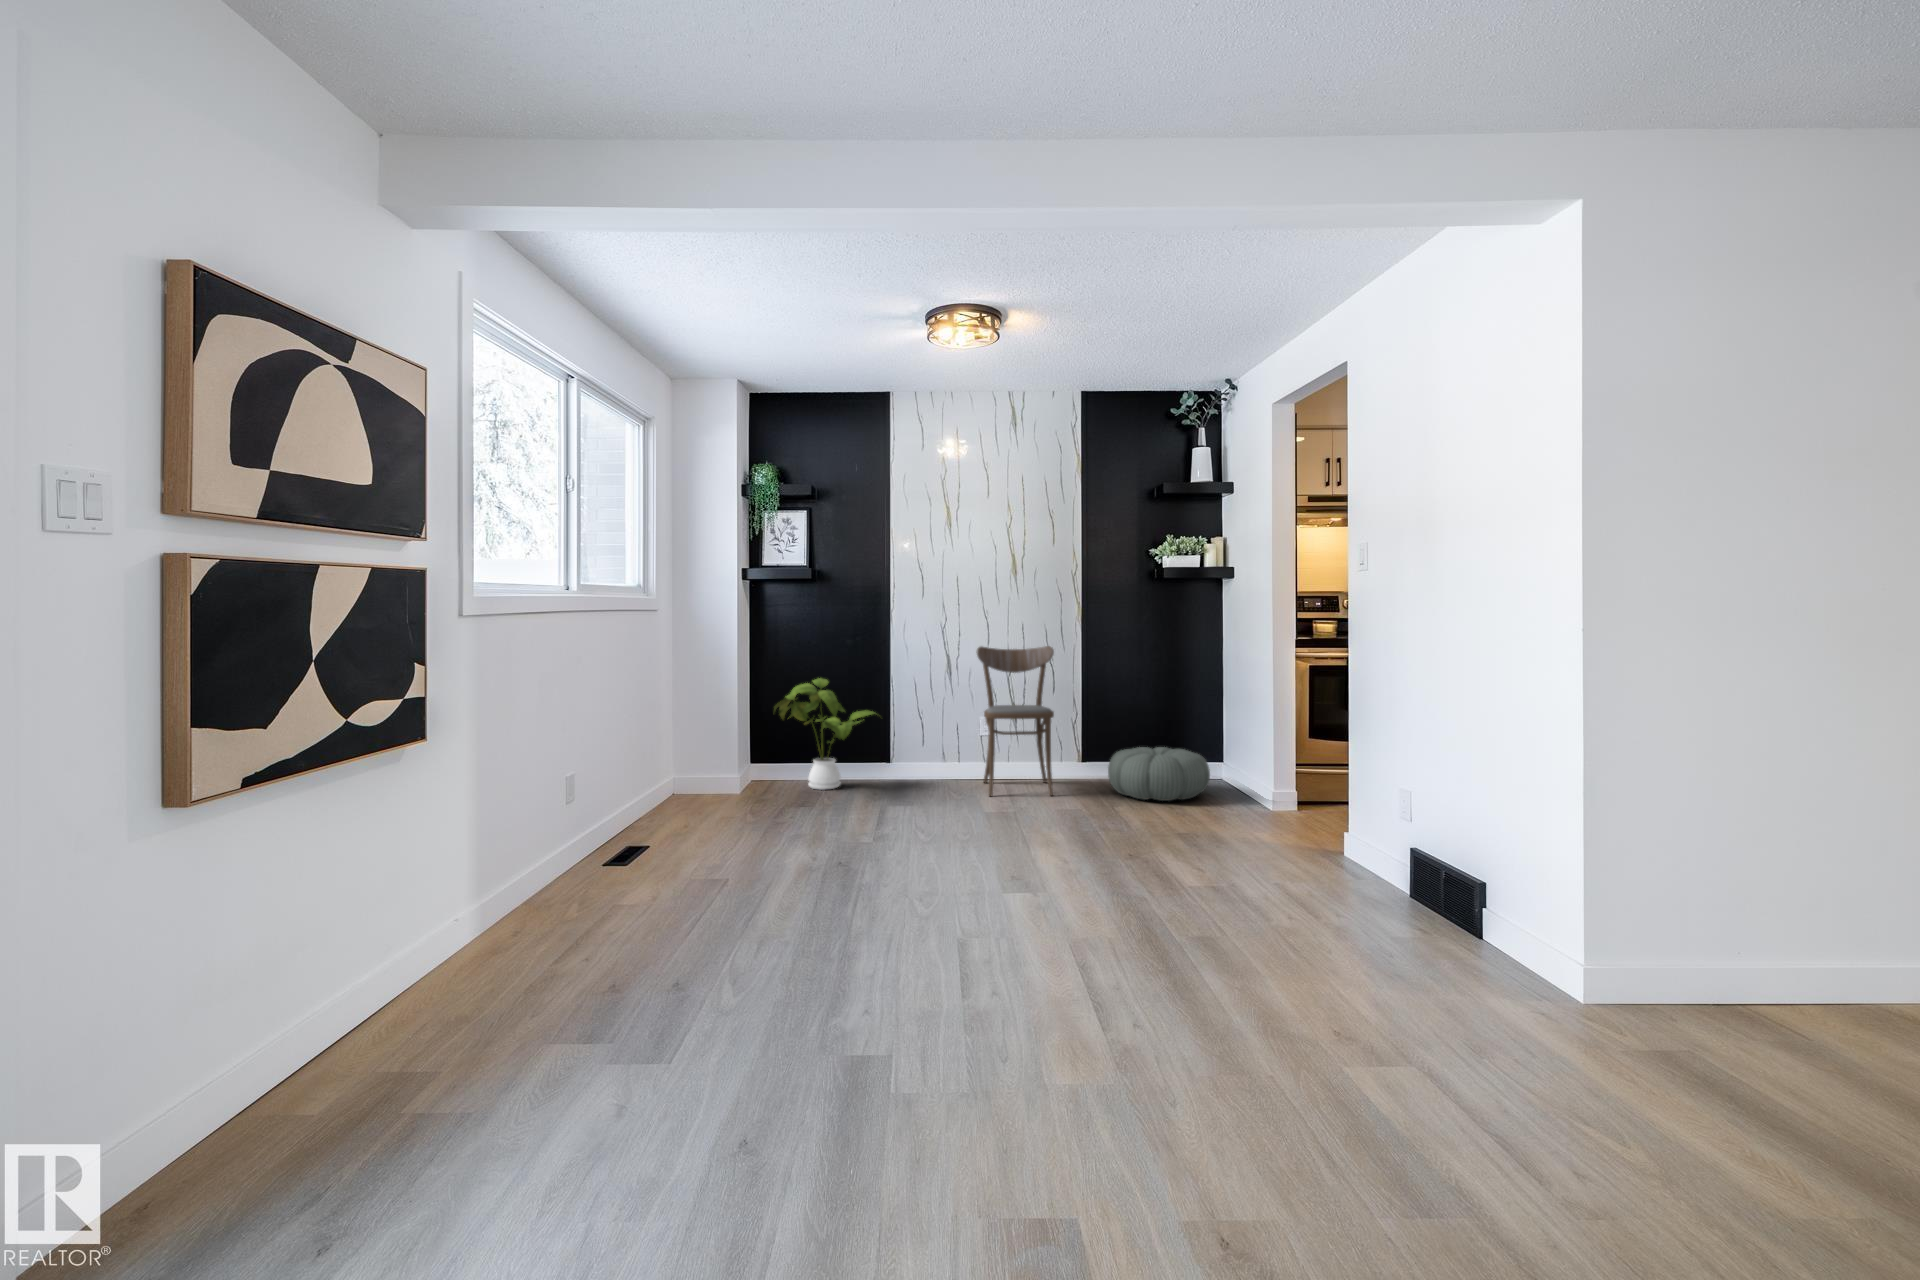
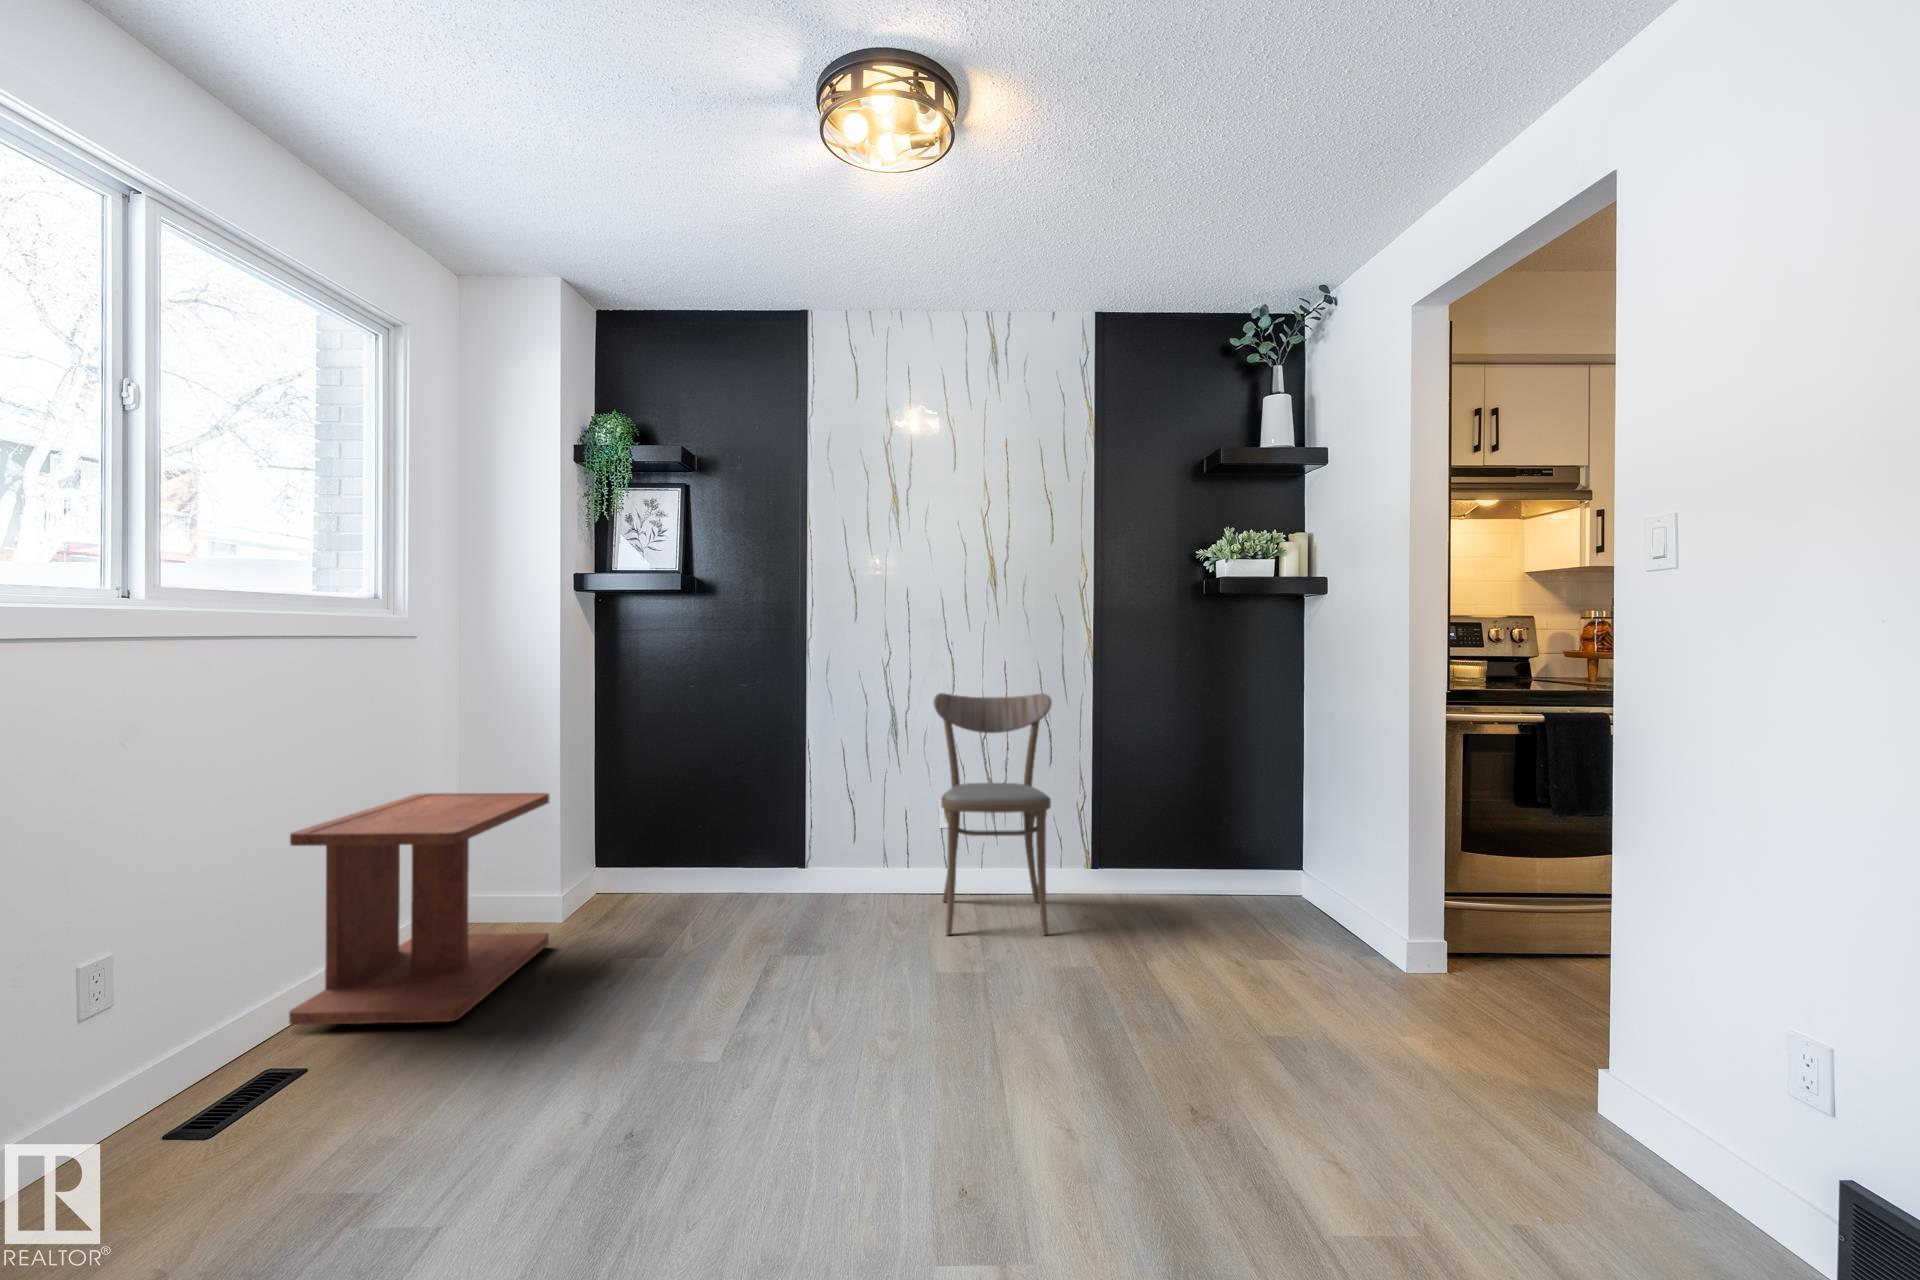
house plant: present [774,678,875,790] -> none [617,742,790,915]
side table: none [628,708,746,829] -> present [289,793,549,1025]
pouf: present [1108,747,1210,801] -> none [1135,853,1299,952]

